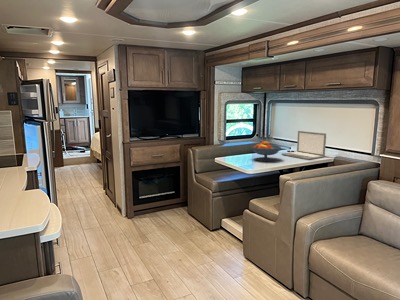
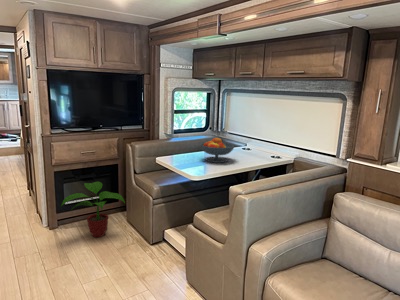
laptop: present [282,131,326,160] -> none [236,126,286,161]
potted plant: none [140,180,189,225] -> present [61,182,125,237]

